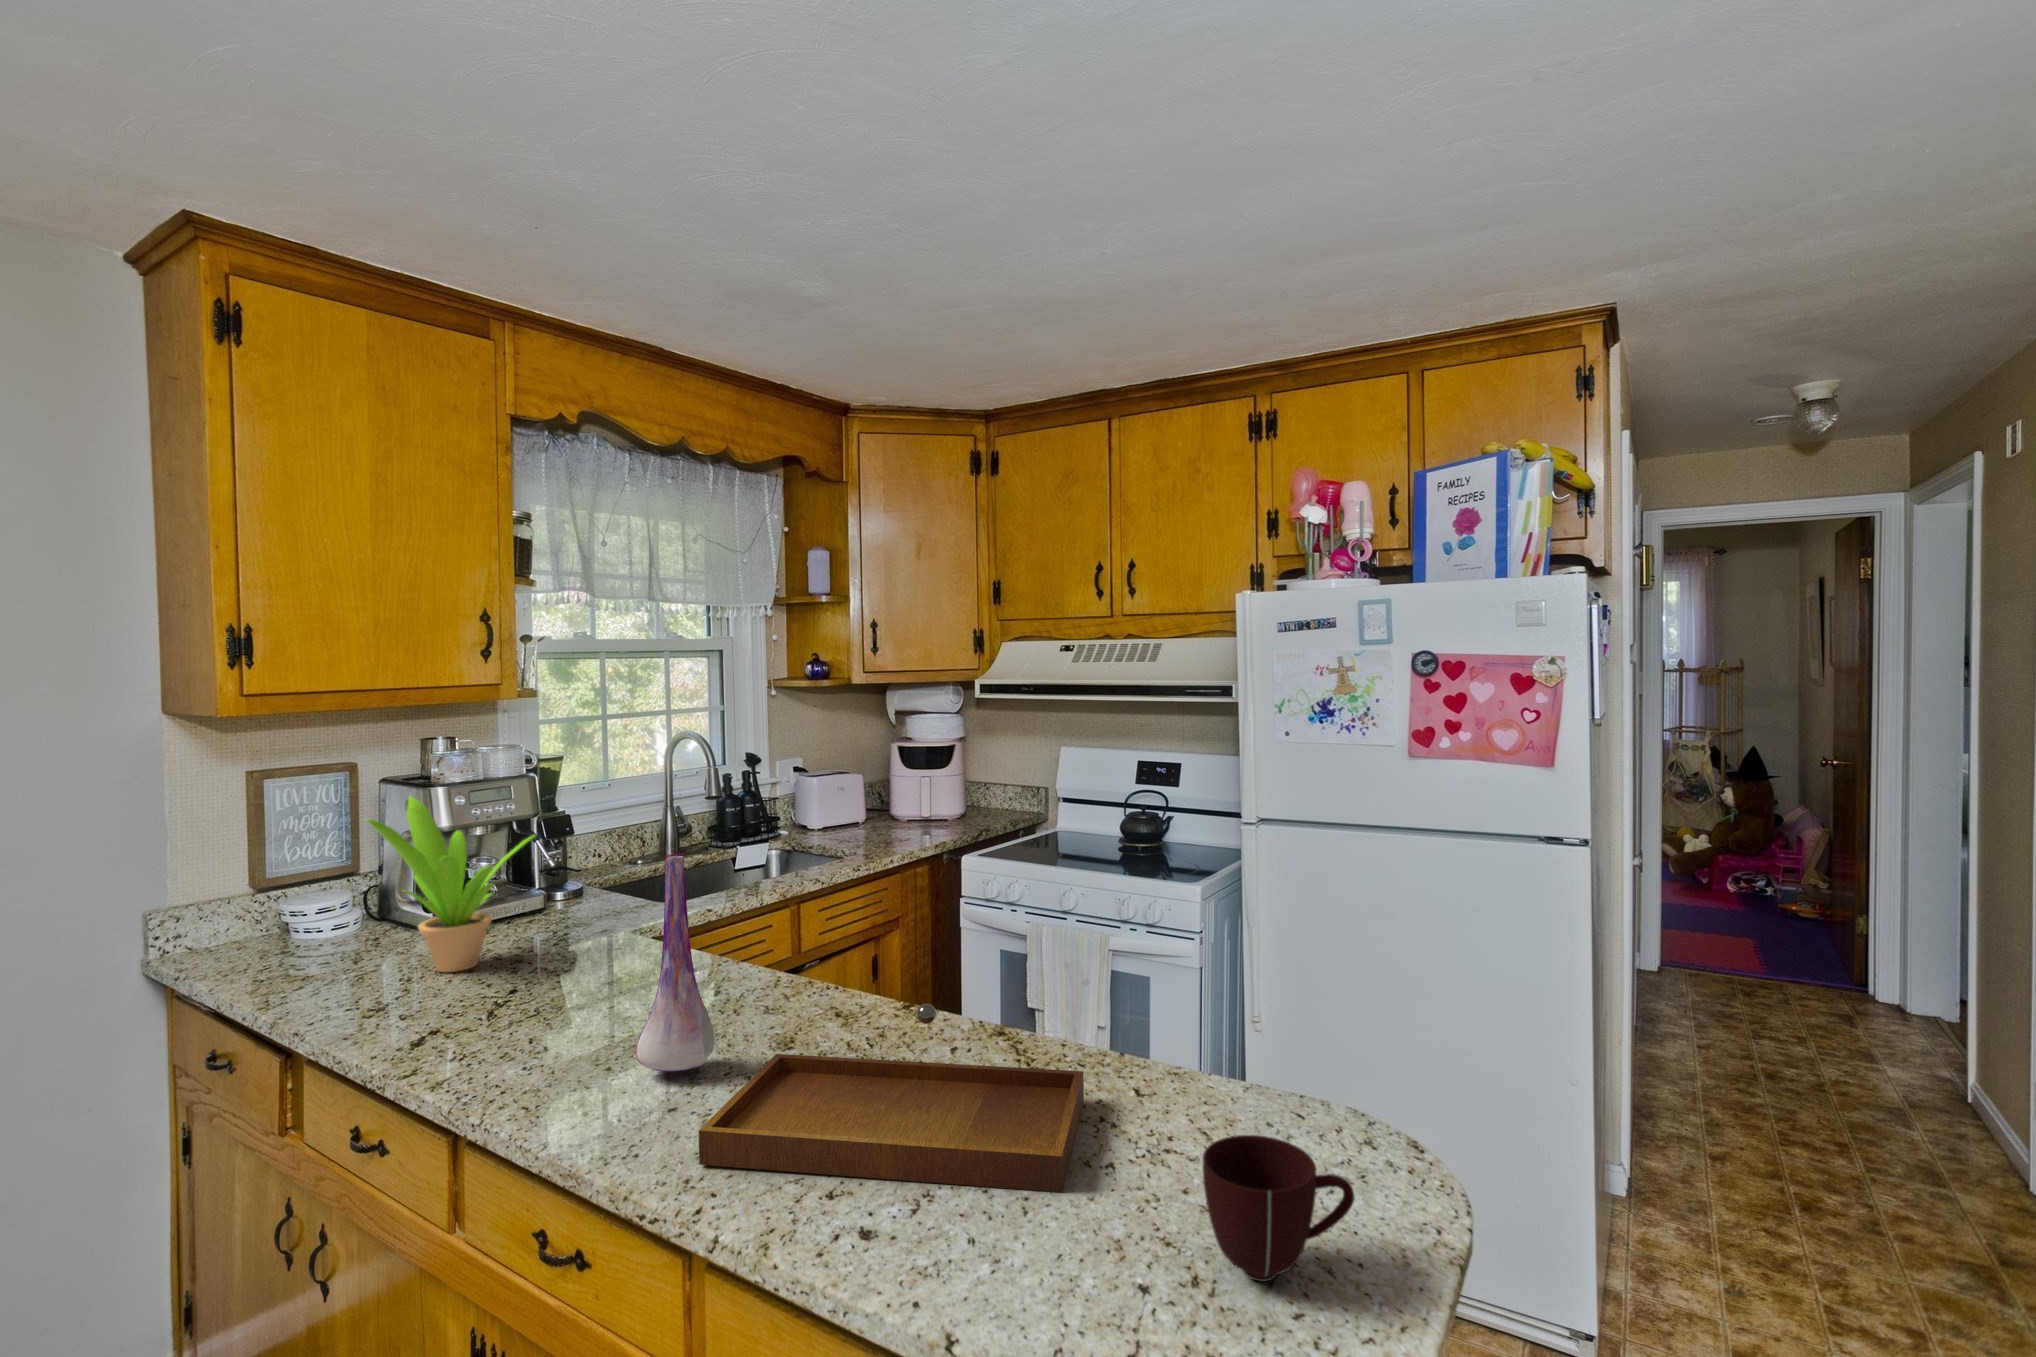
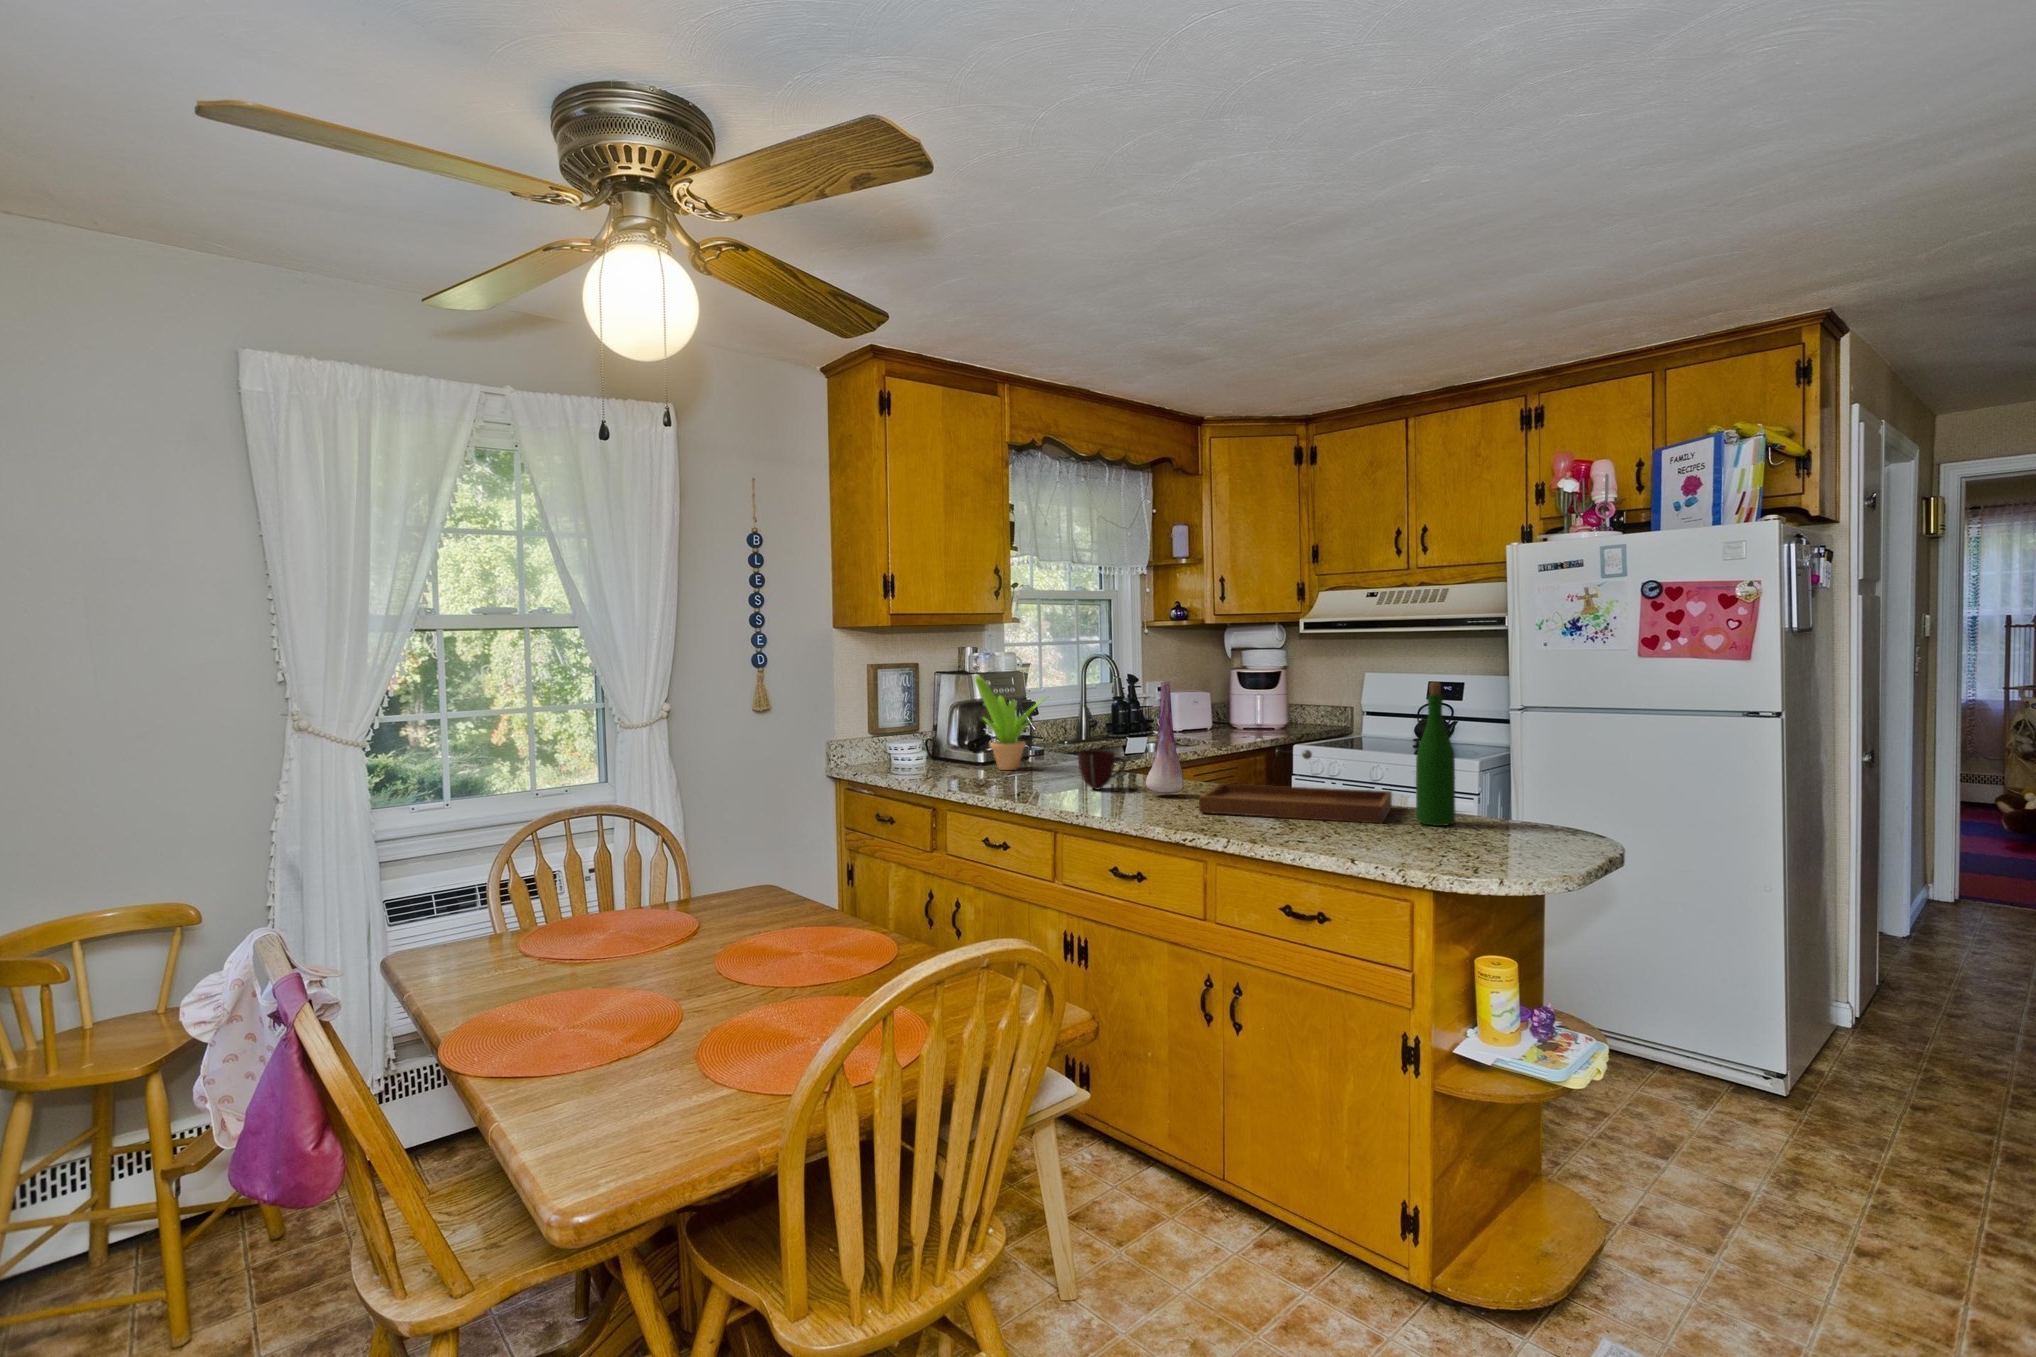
wine bottle: none [1127,895,1202,1200] -> present [1416,682,1456,826]
mug: present [1203,1135,1354,1281] -> present [1078,751,1126,790]

